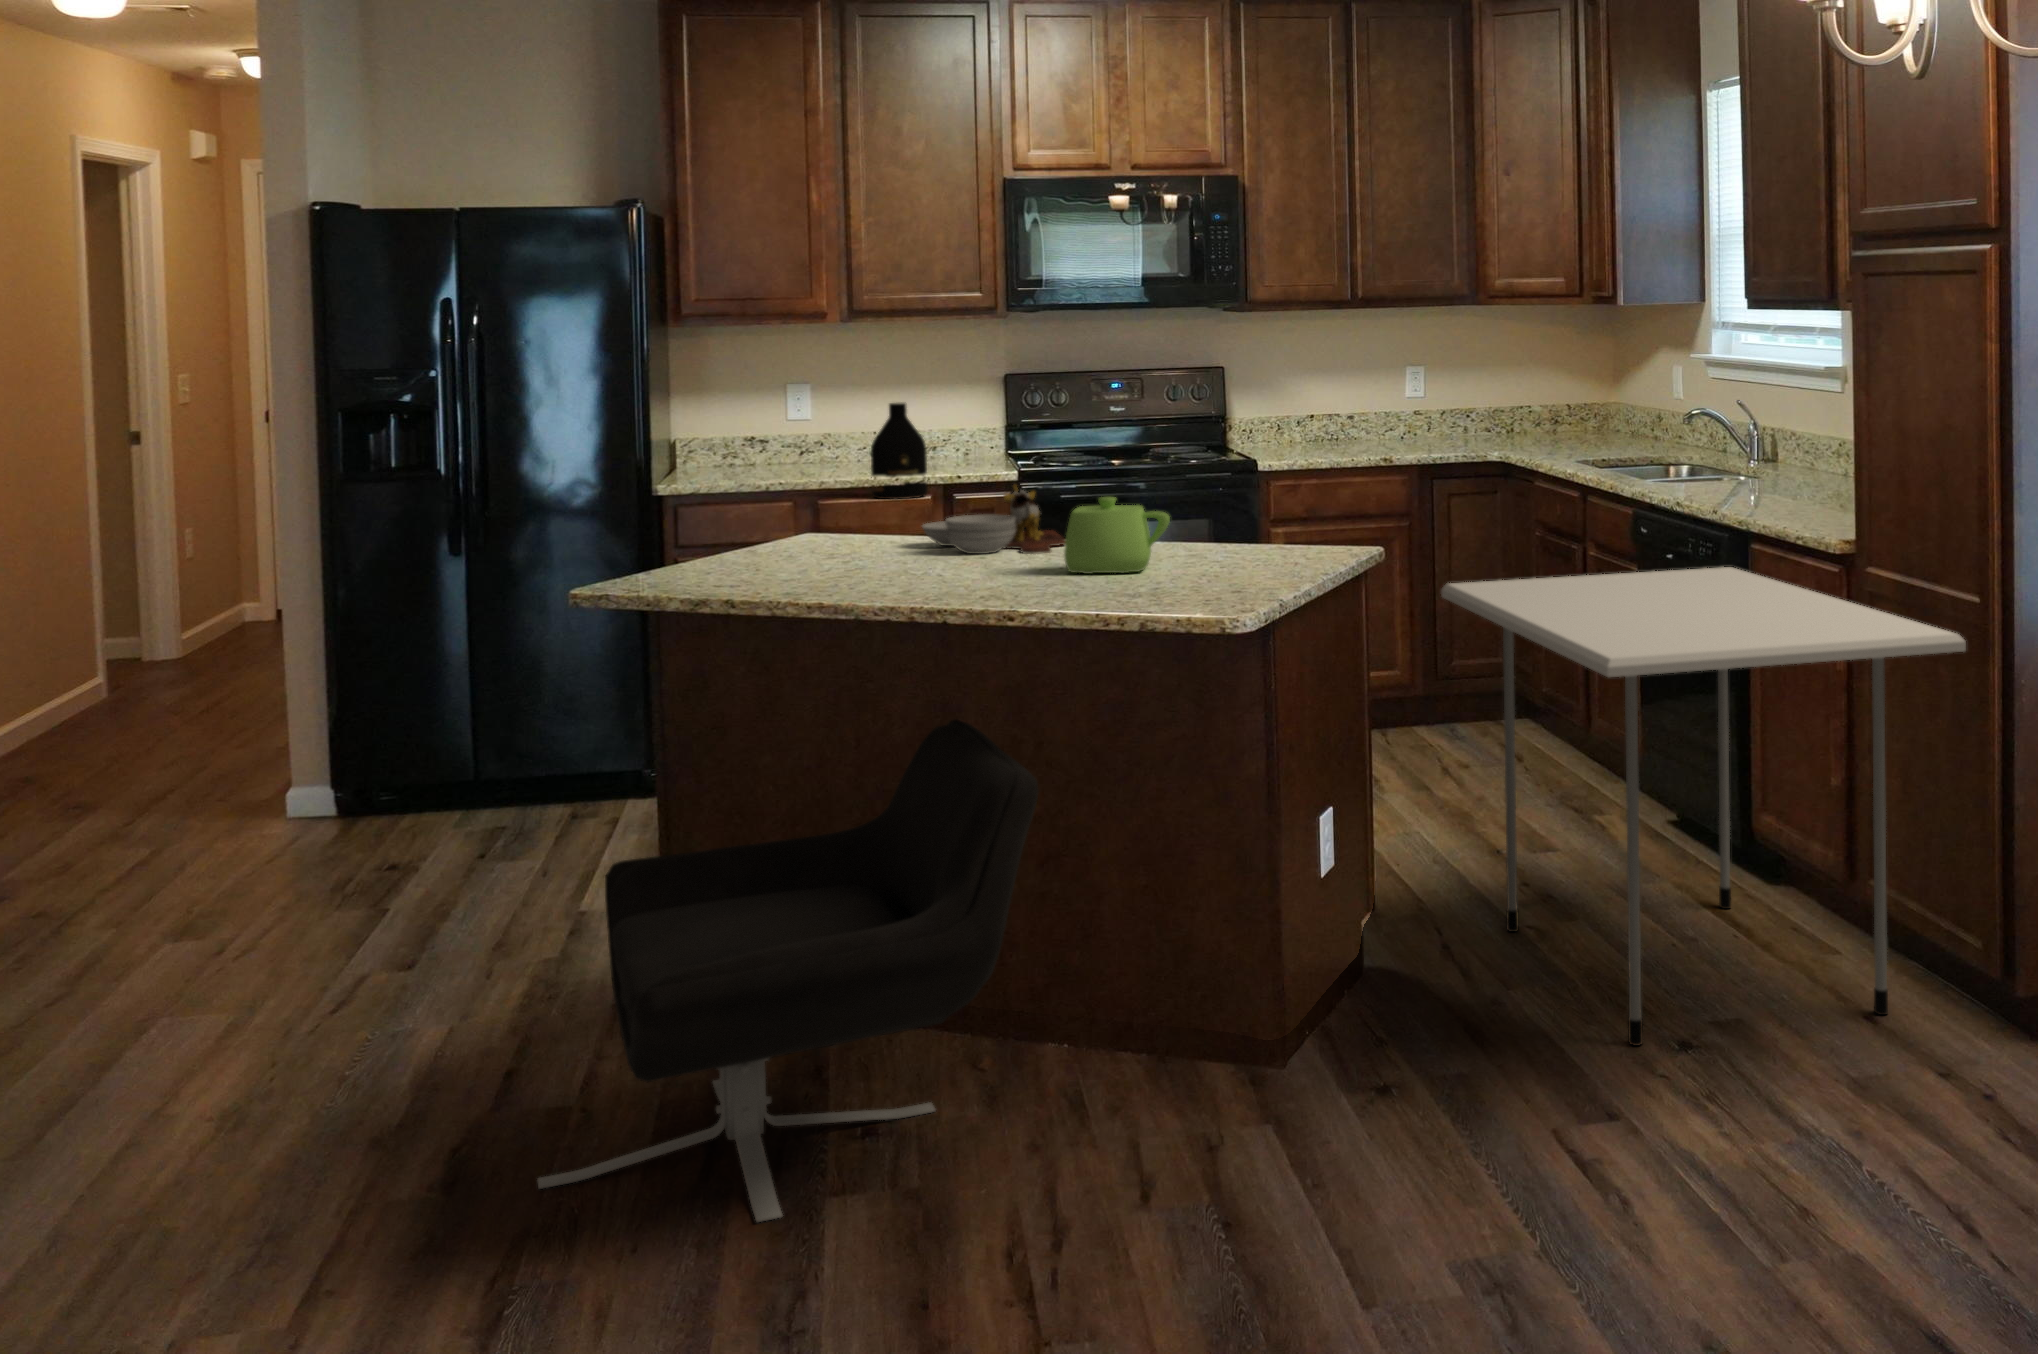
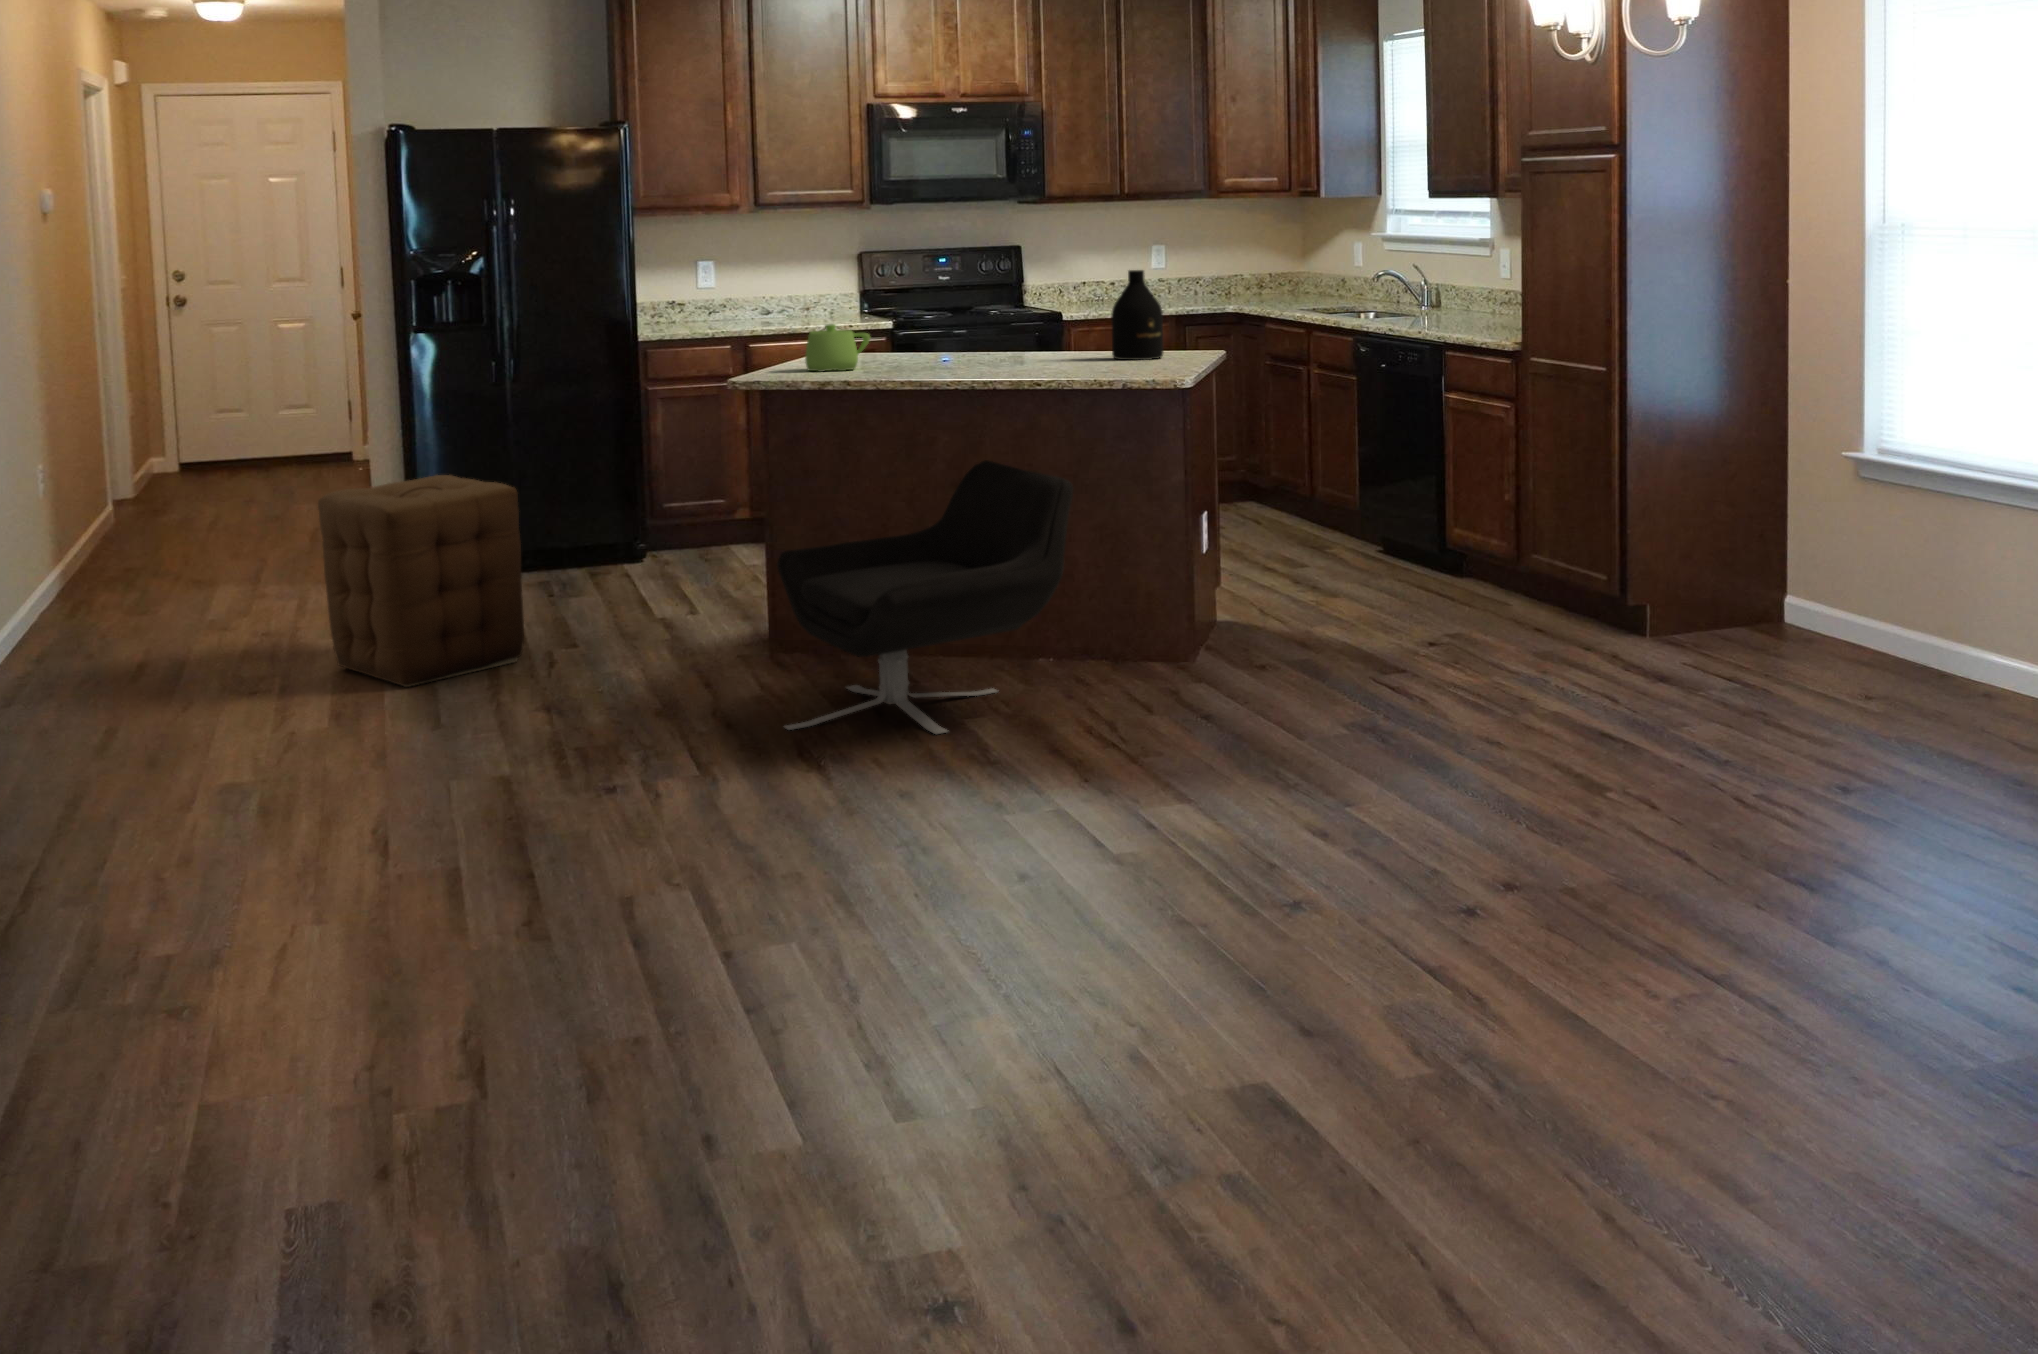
bottle: present [871,403,927,499] -> present [1111,270,1163,360]
cutting board: present [922,485,1065,554] -> none [904,320,1005,365]
teapot: present [1064,497,1170,574] -> present [805,324,870,372]
dining table: present [1441,567,1966,1046] -> none [1253,369,1599,648]
ottoman: none [39,697,331,1031] -> present [318,475,524,687]

